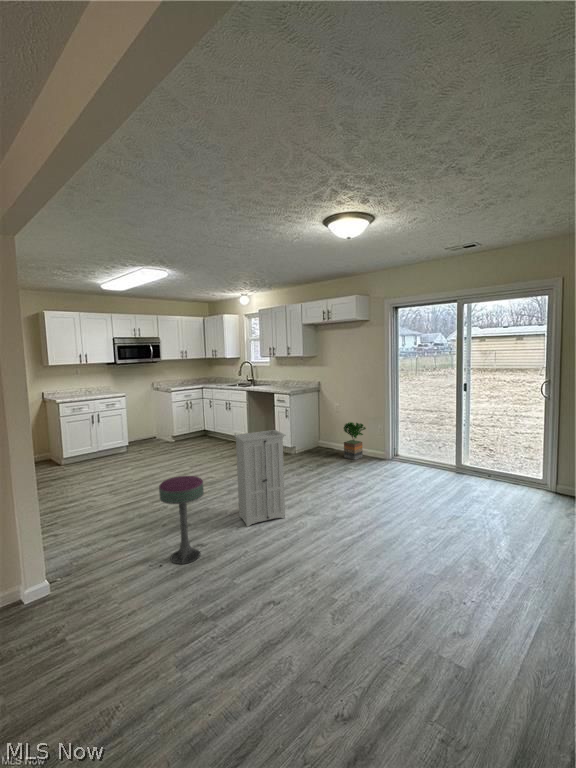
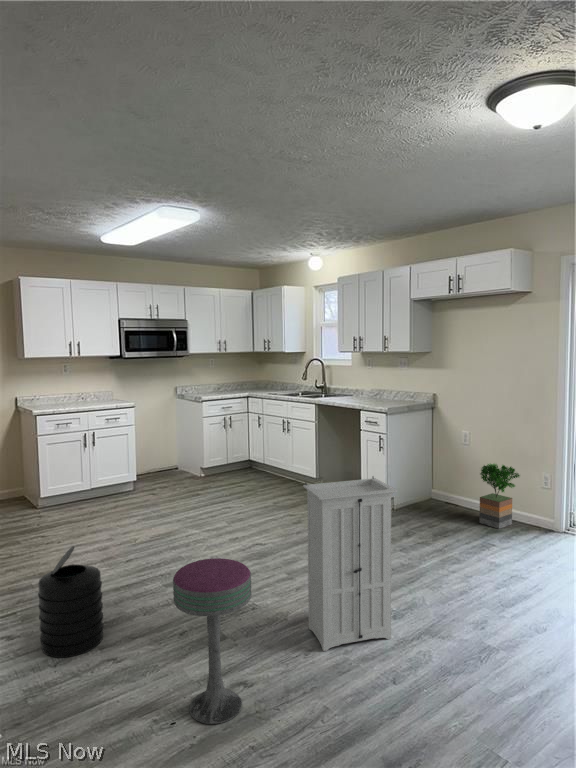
trash can: none [75,478,116,543] -> present [38,546,104,658]

